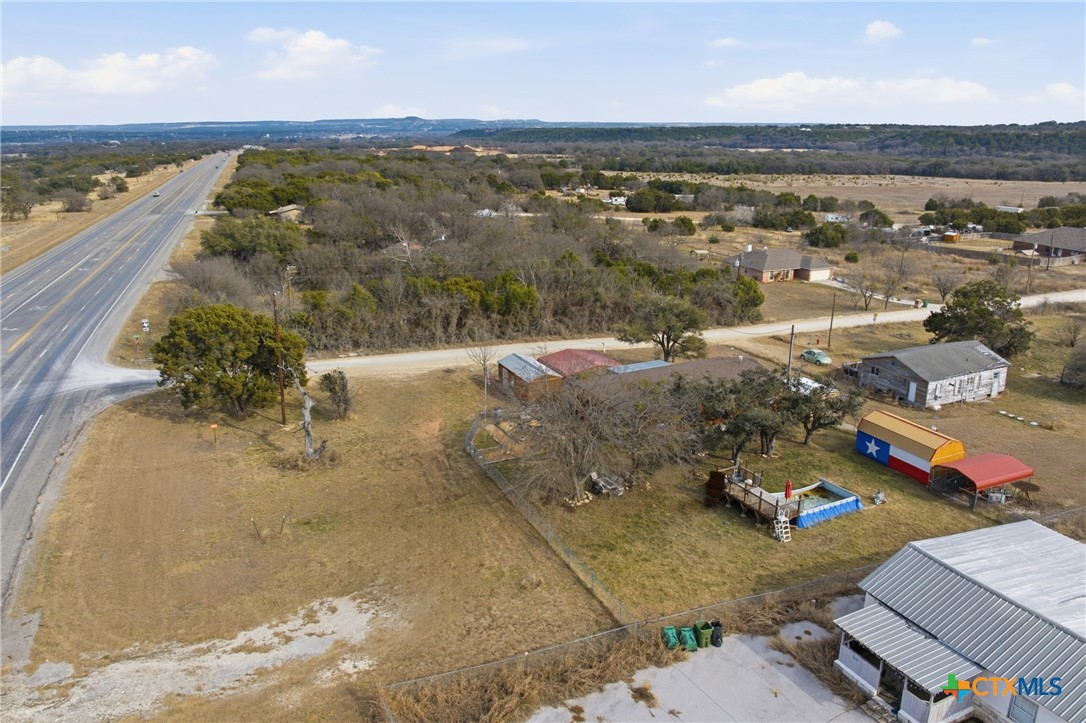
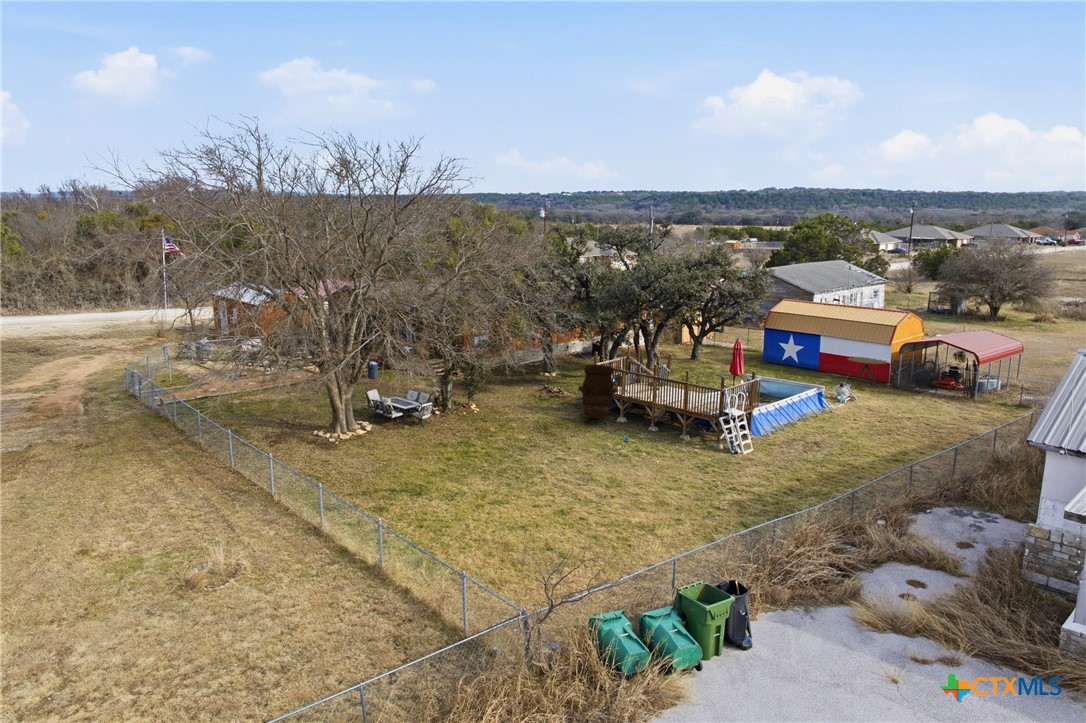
round table: present [1011,481,1040,503] -> present [848,357,887,386]

